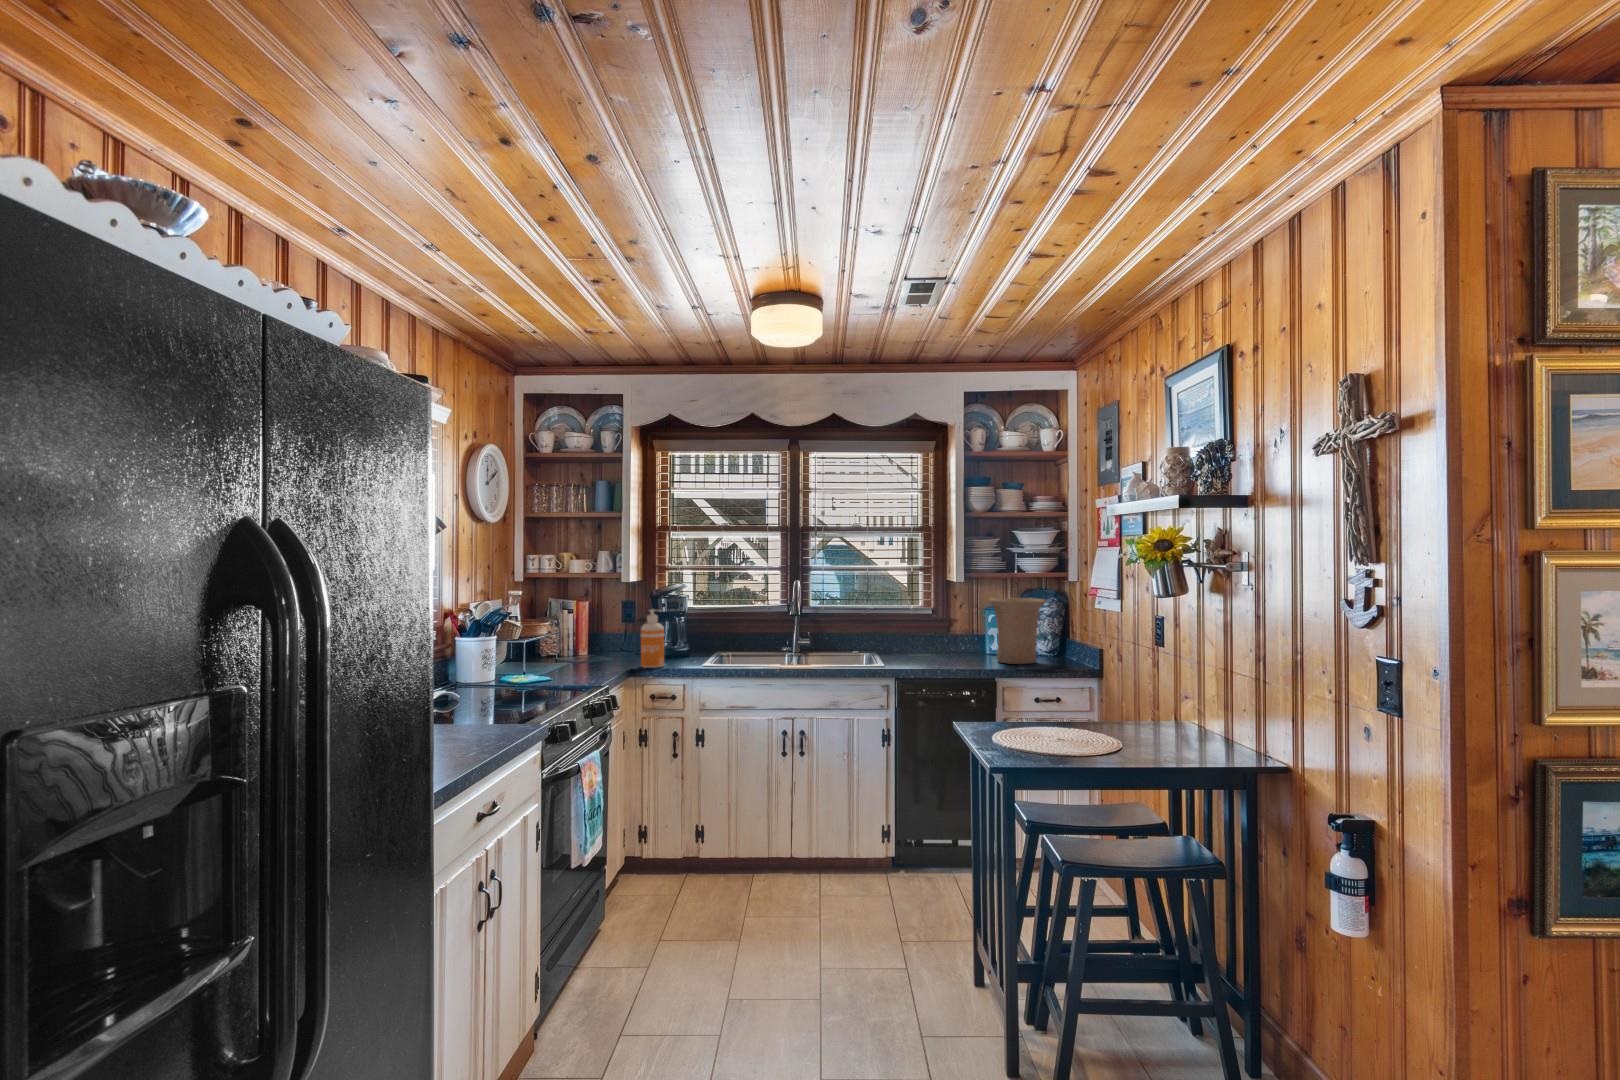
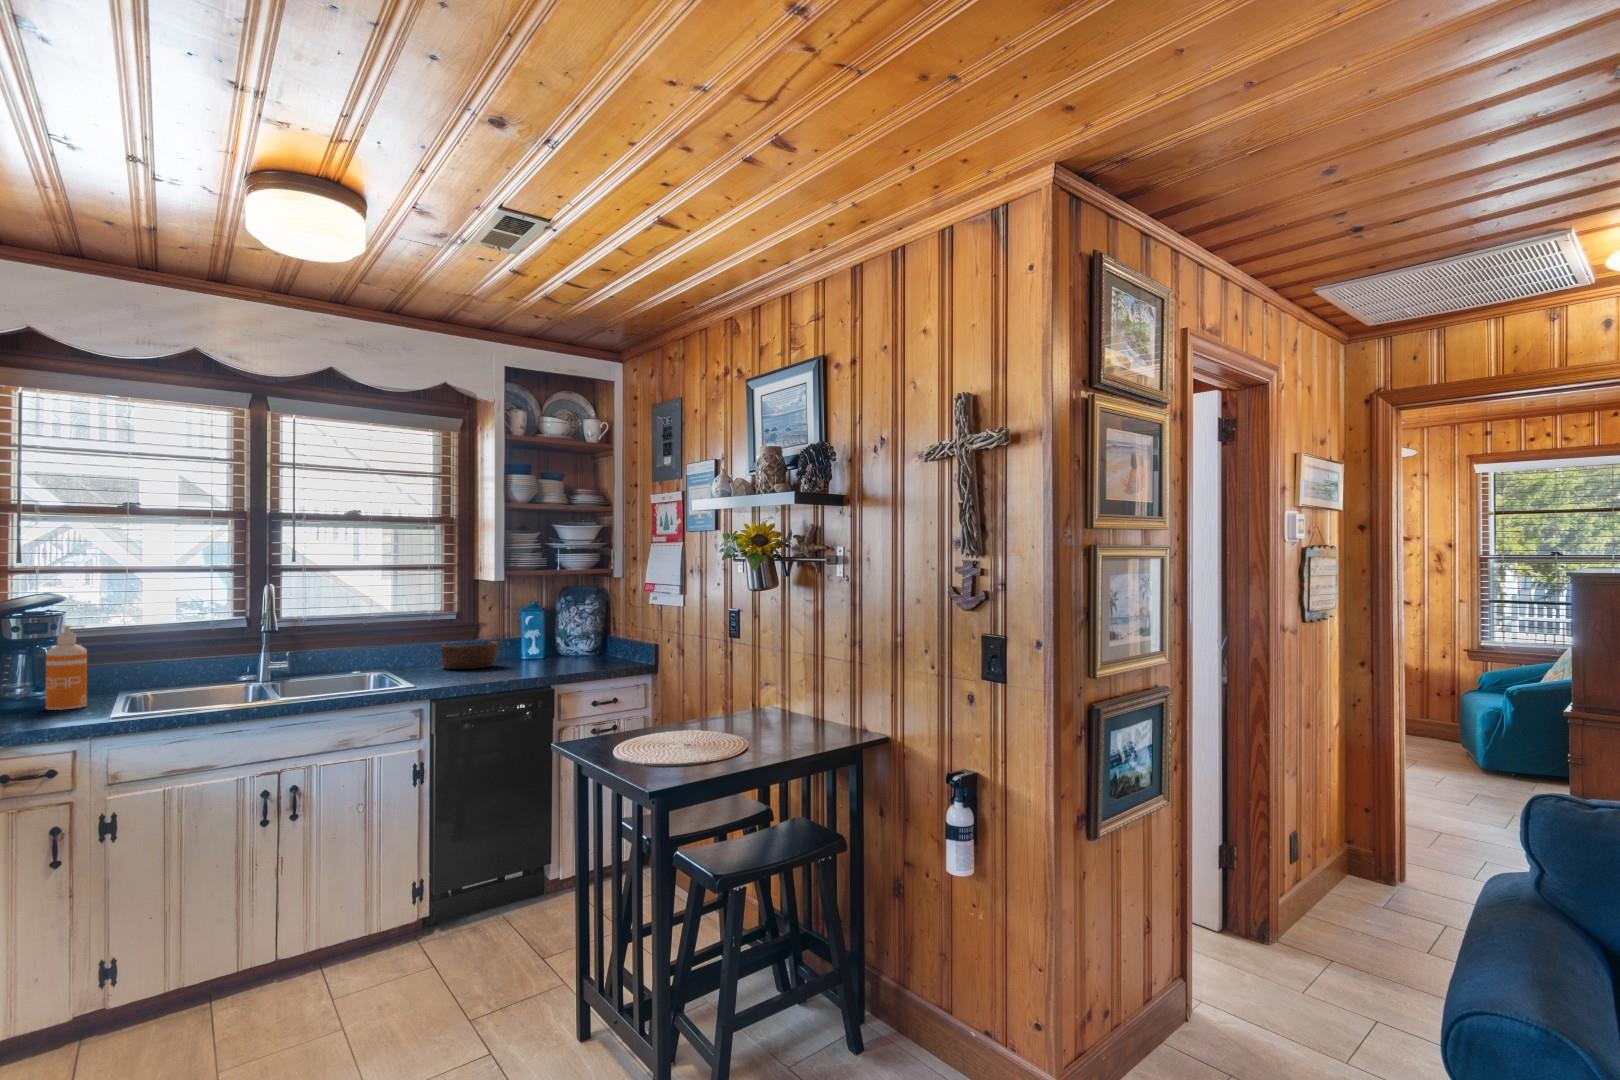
vase: present [988,598,1046,664] -> none [529,598,593,670]
wooden bowl: none [917,633,967,658] -> present [440,641,499,669]

